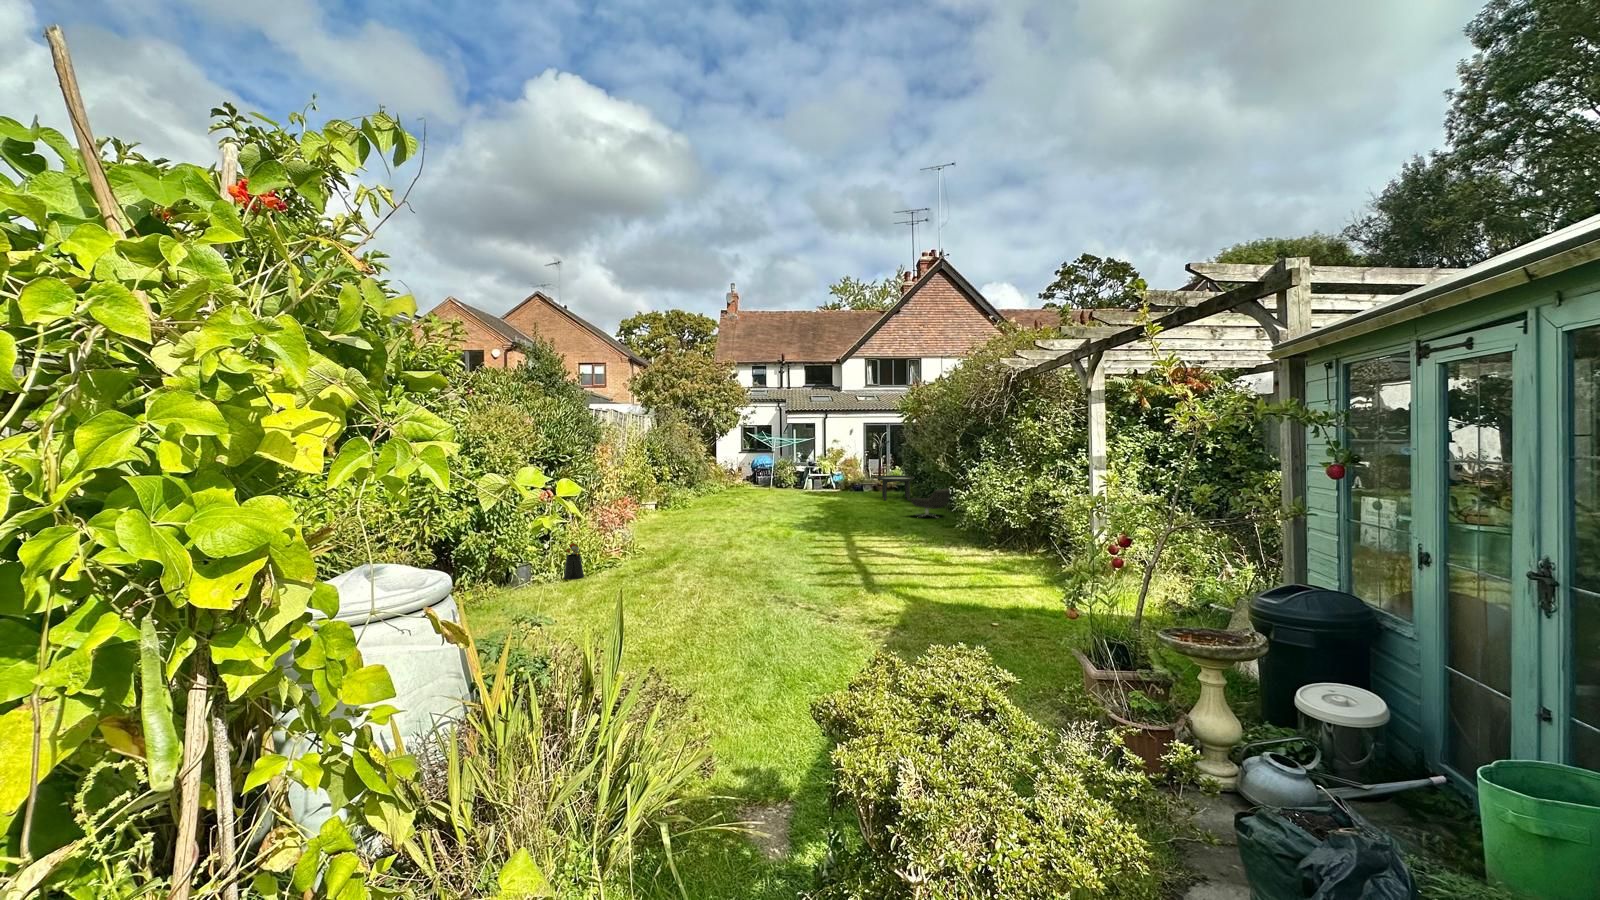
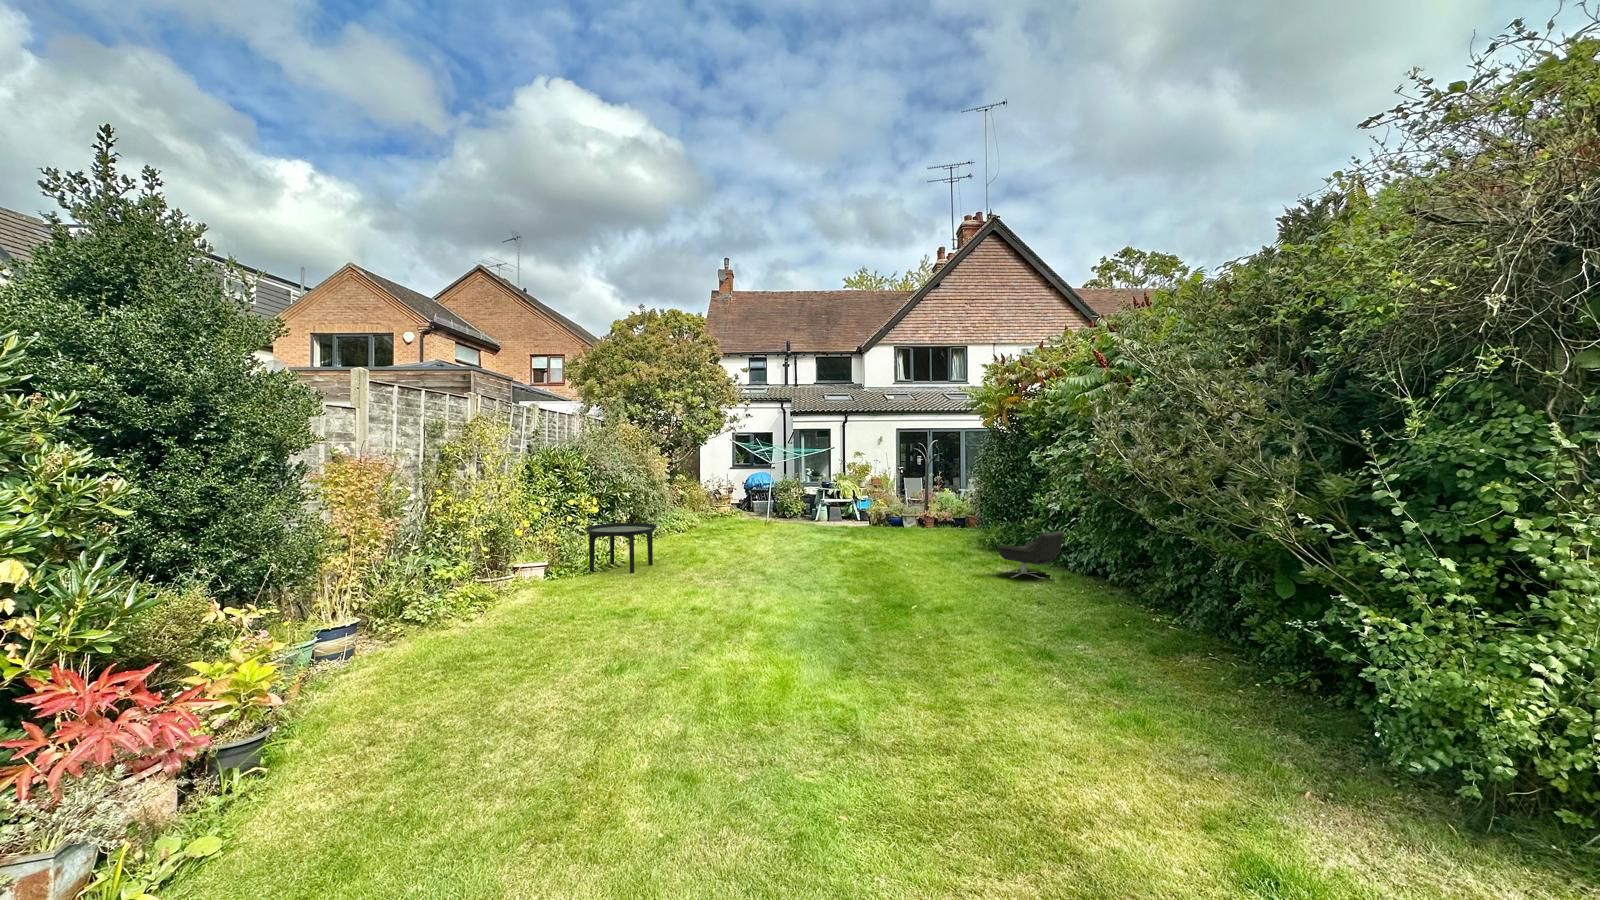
round table: present [877,475,915,501] -> present [585,523,657,573]
watering can: present [564,543,584,579] -> none [289,678,343,772]

